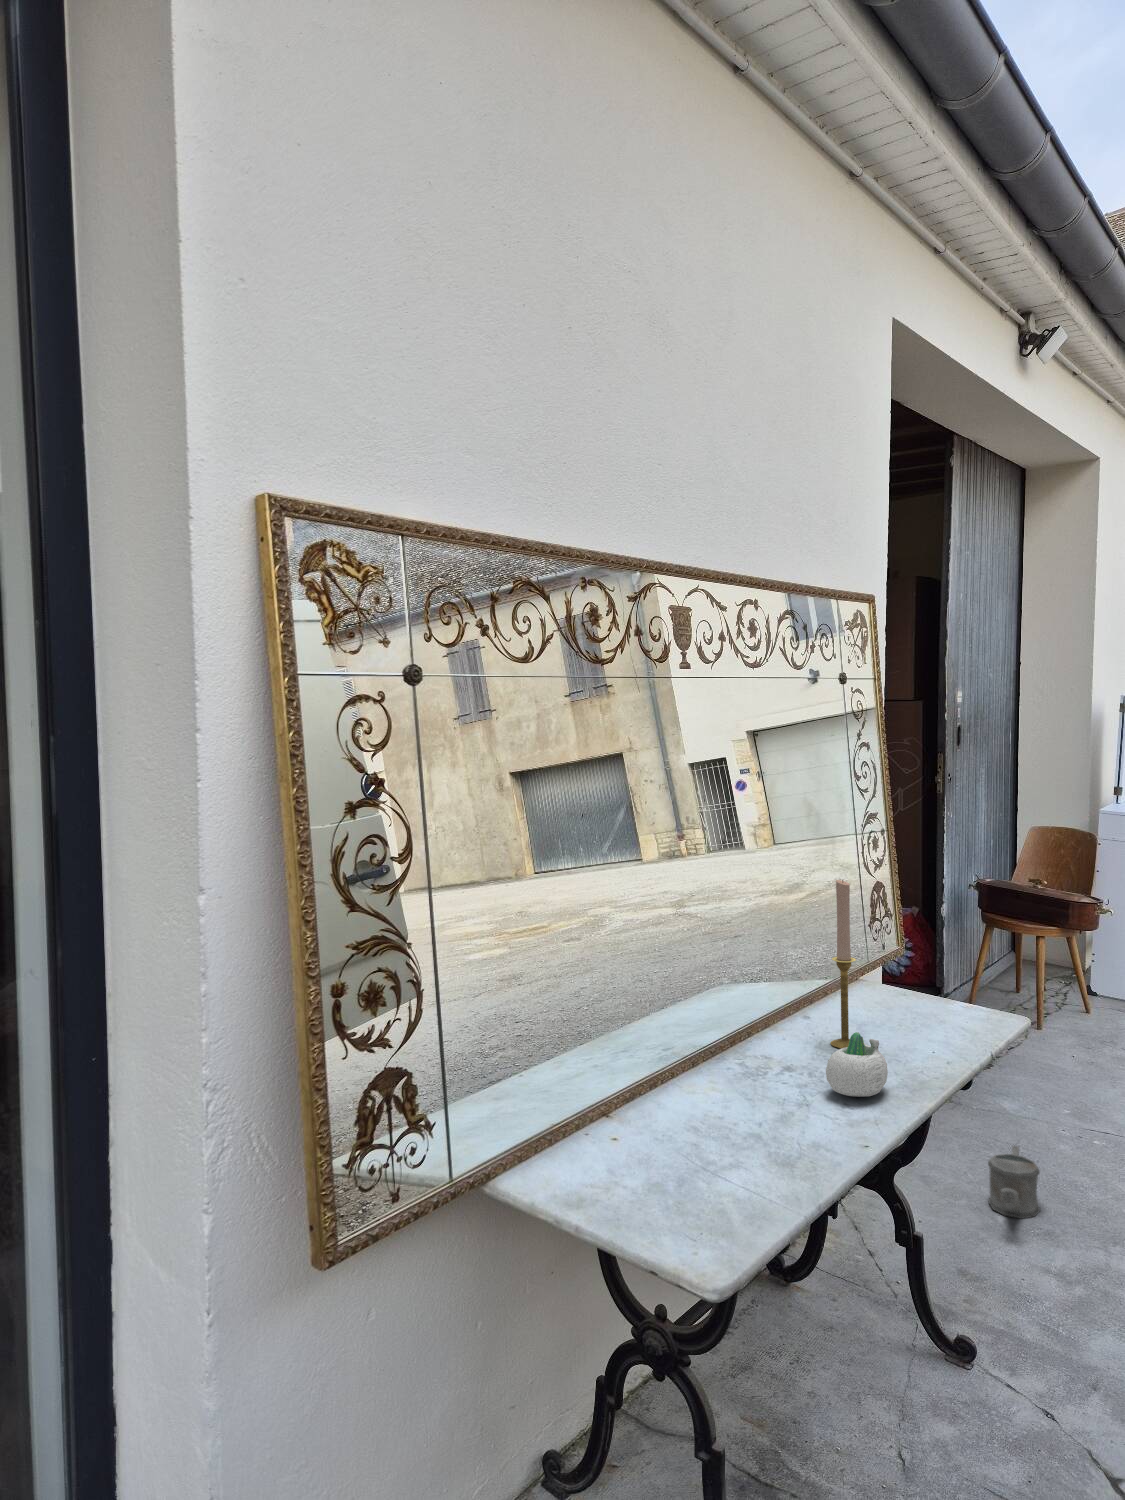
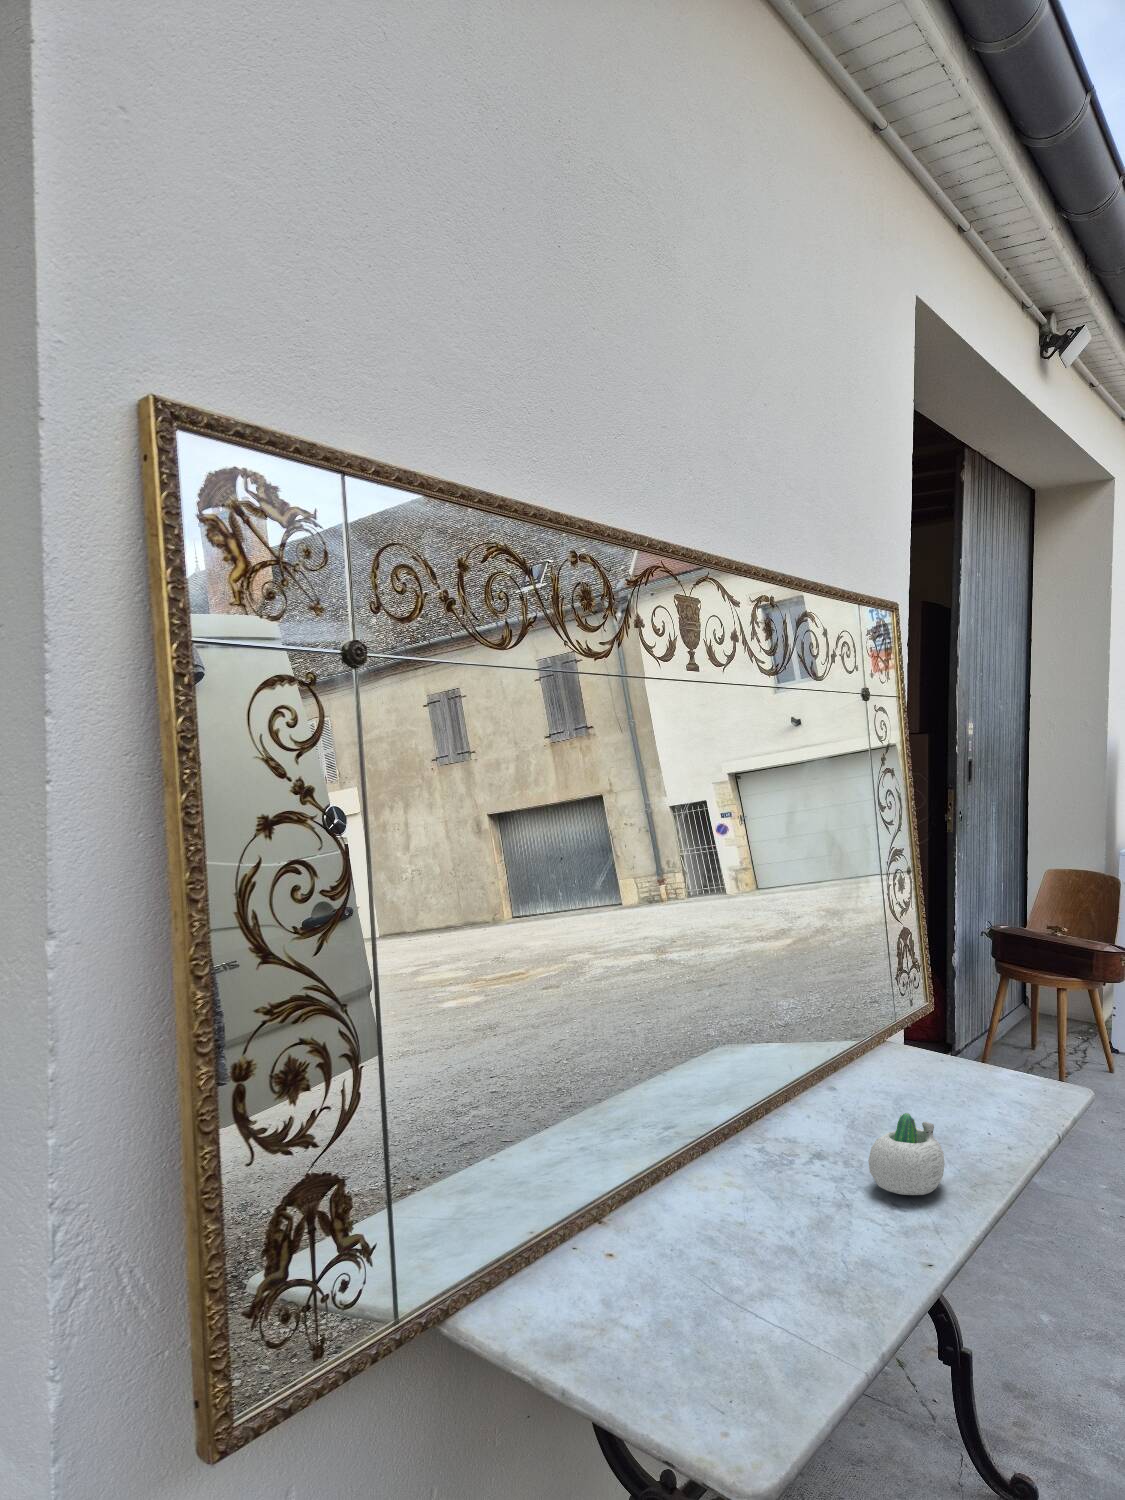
candlestick: present [830,880,856,1048] -> none [865,923,900,1128]
watering can: present [988,1146,1040,1218] -> none [1028,1228,1088,1316]

